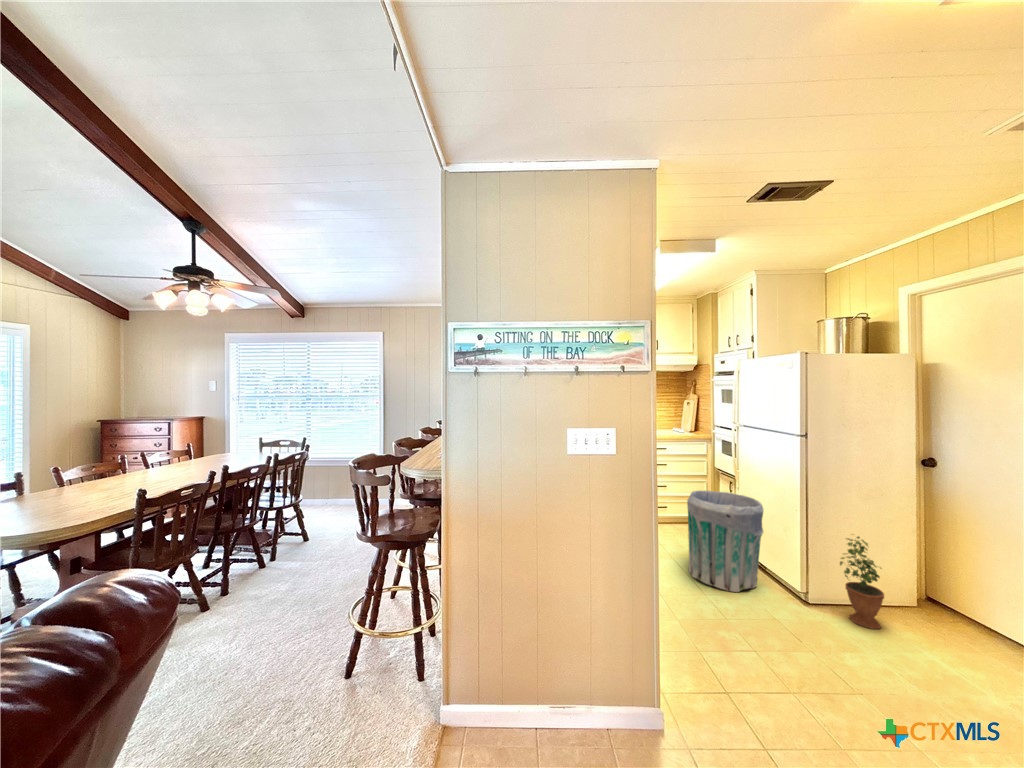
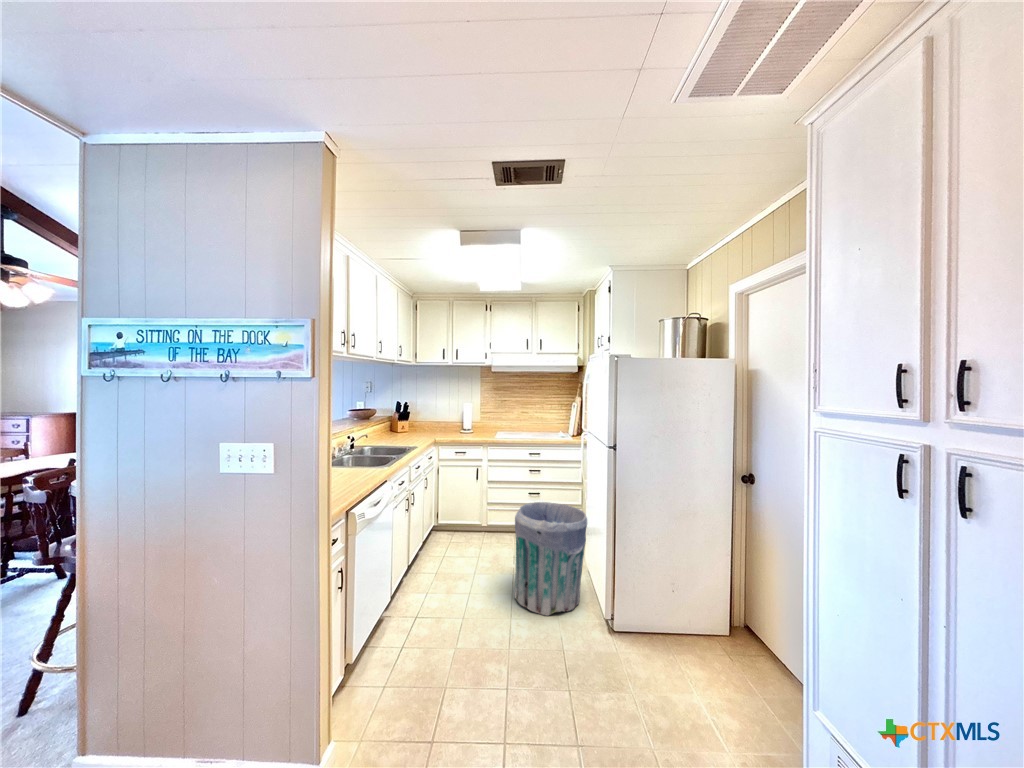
potted plant: present [840,536,884,629] -> none [634,557,676,664]

